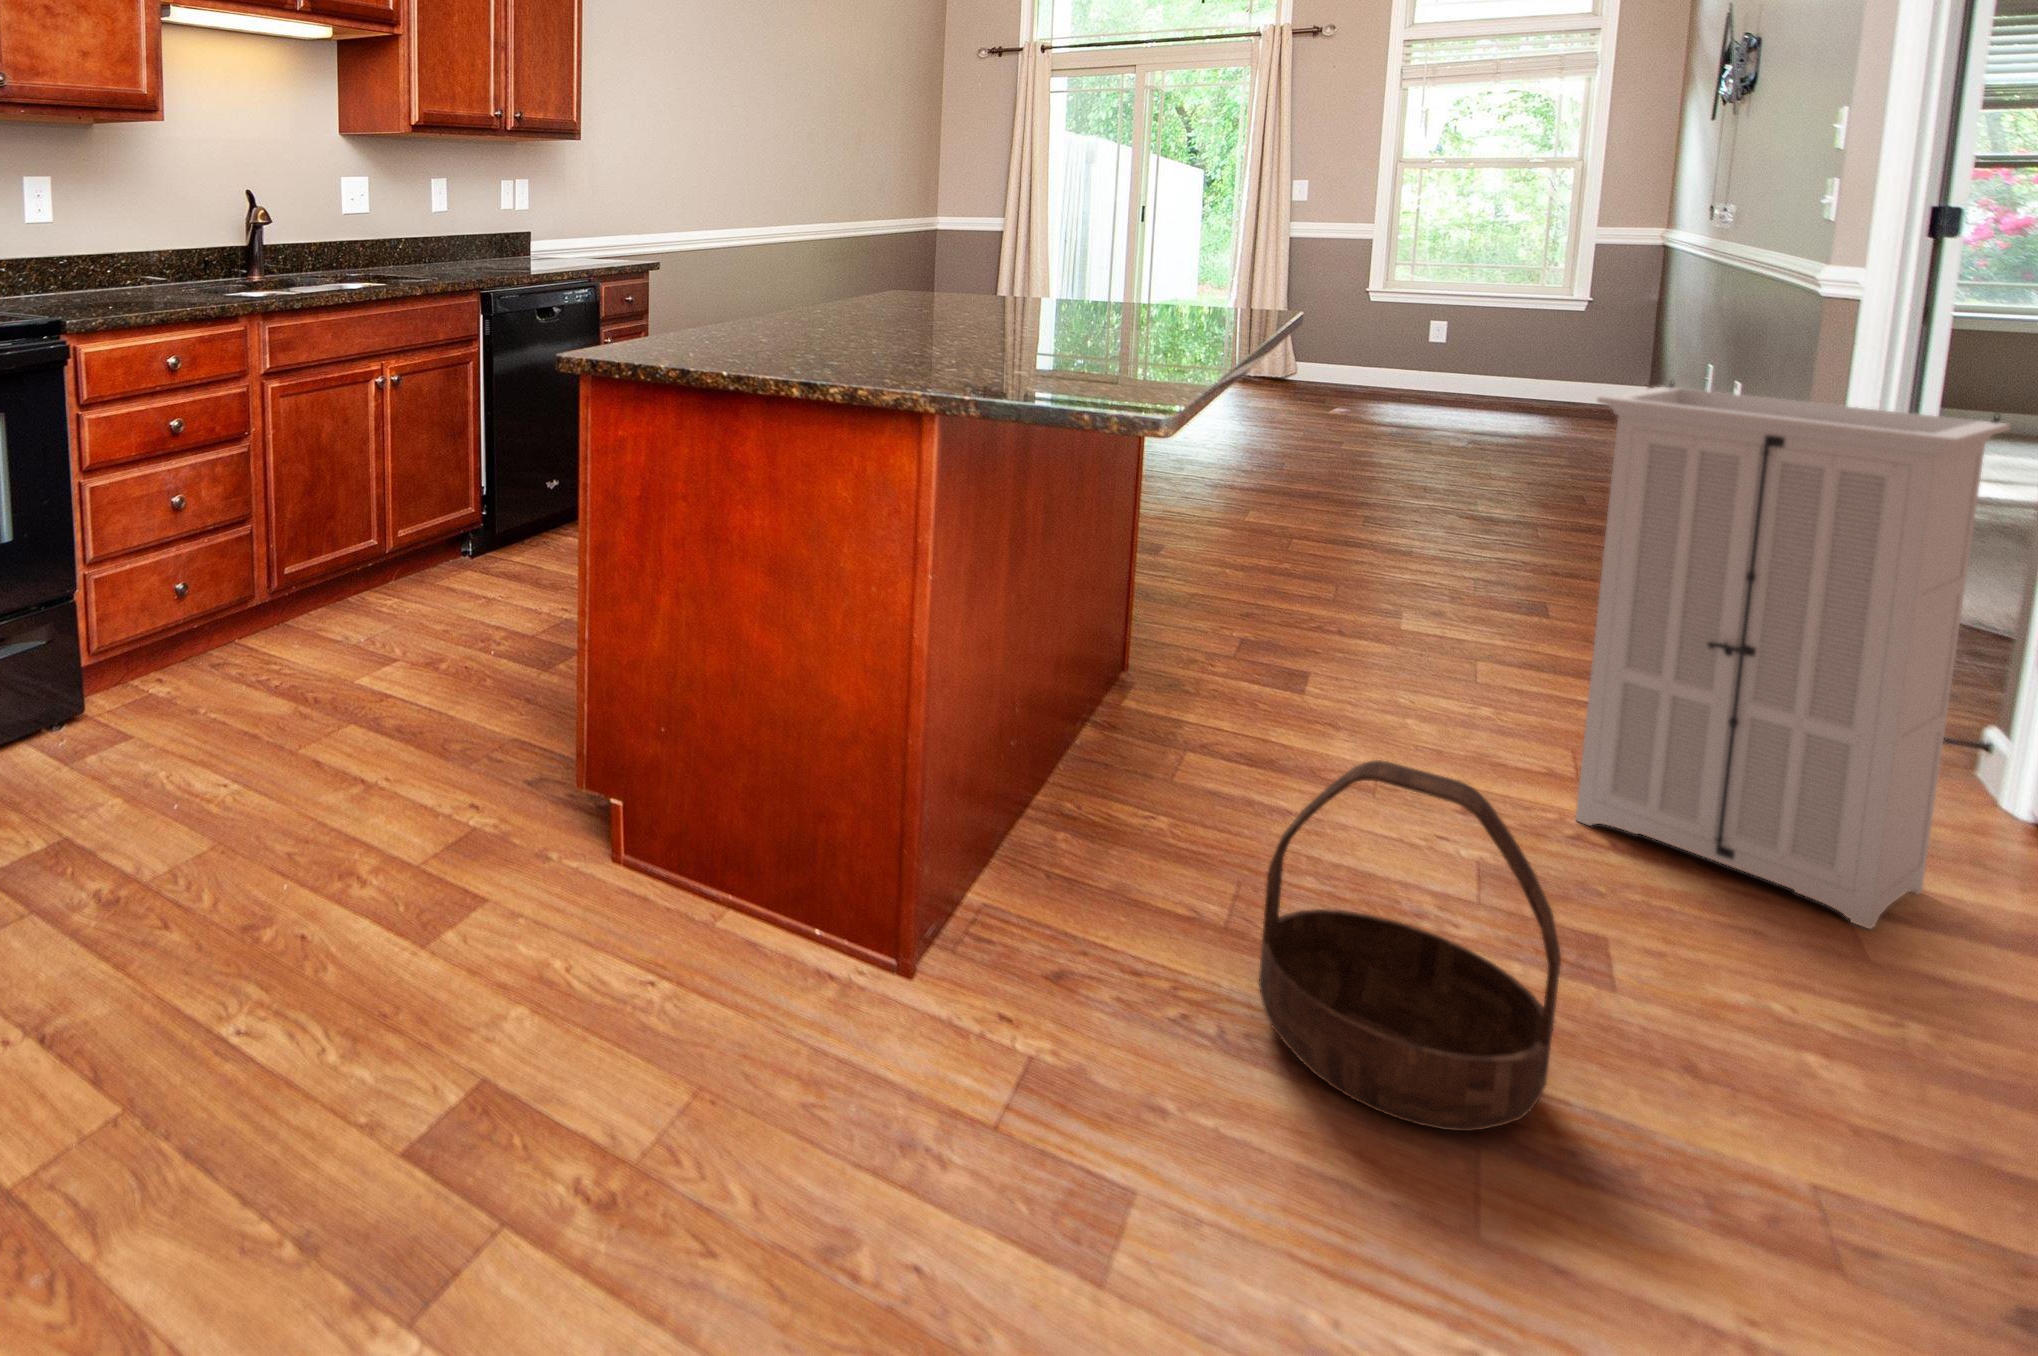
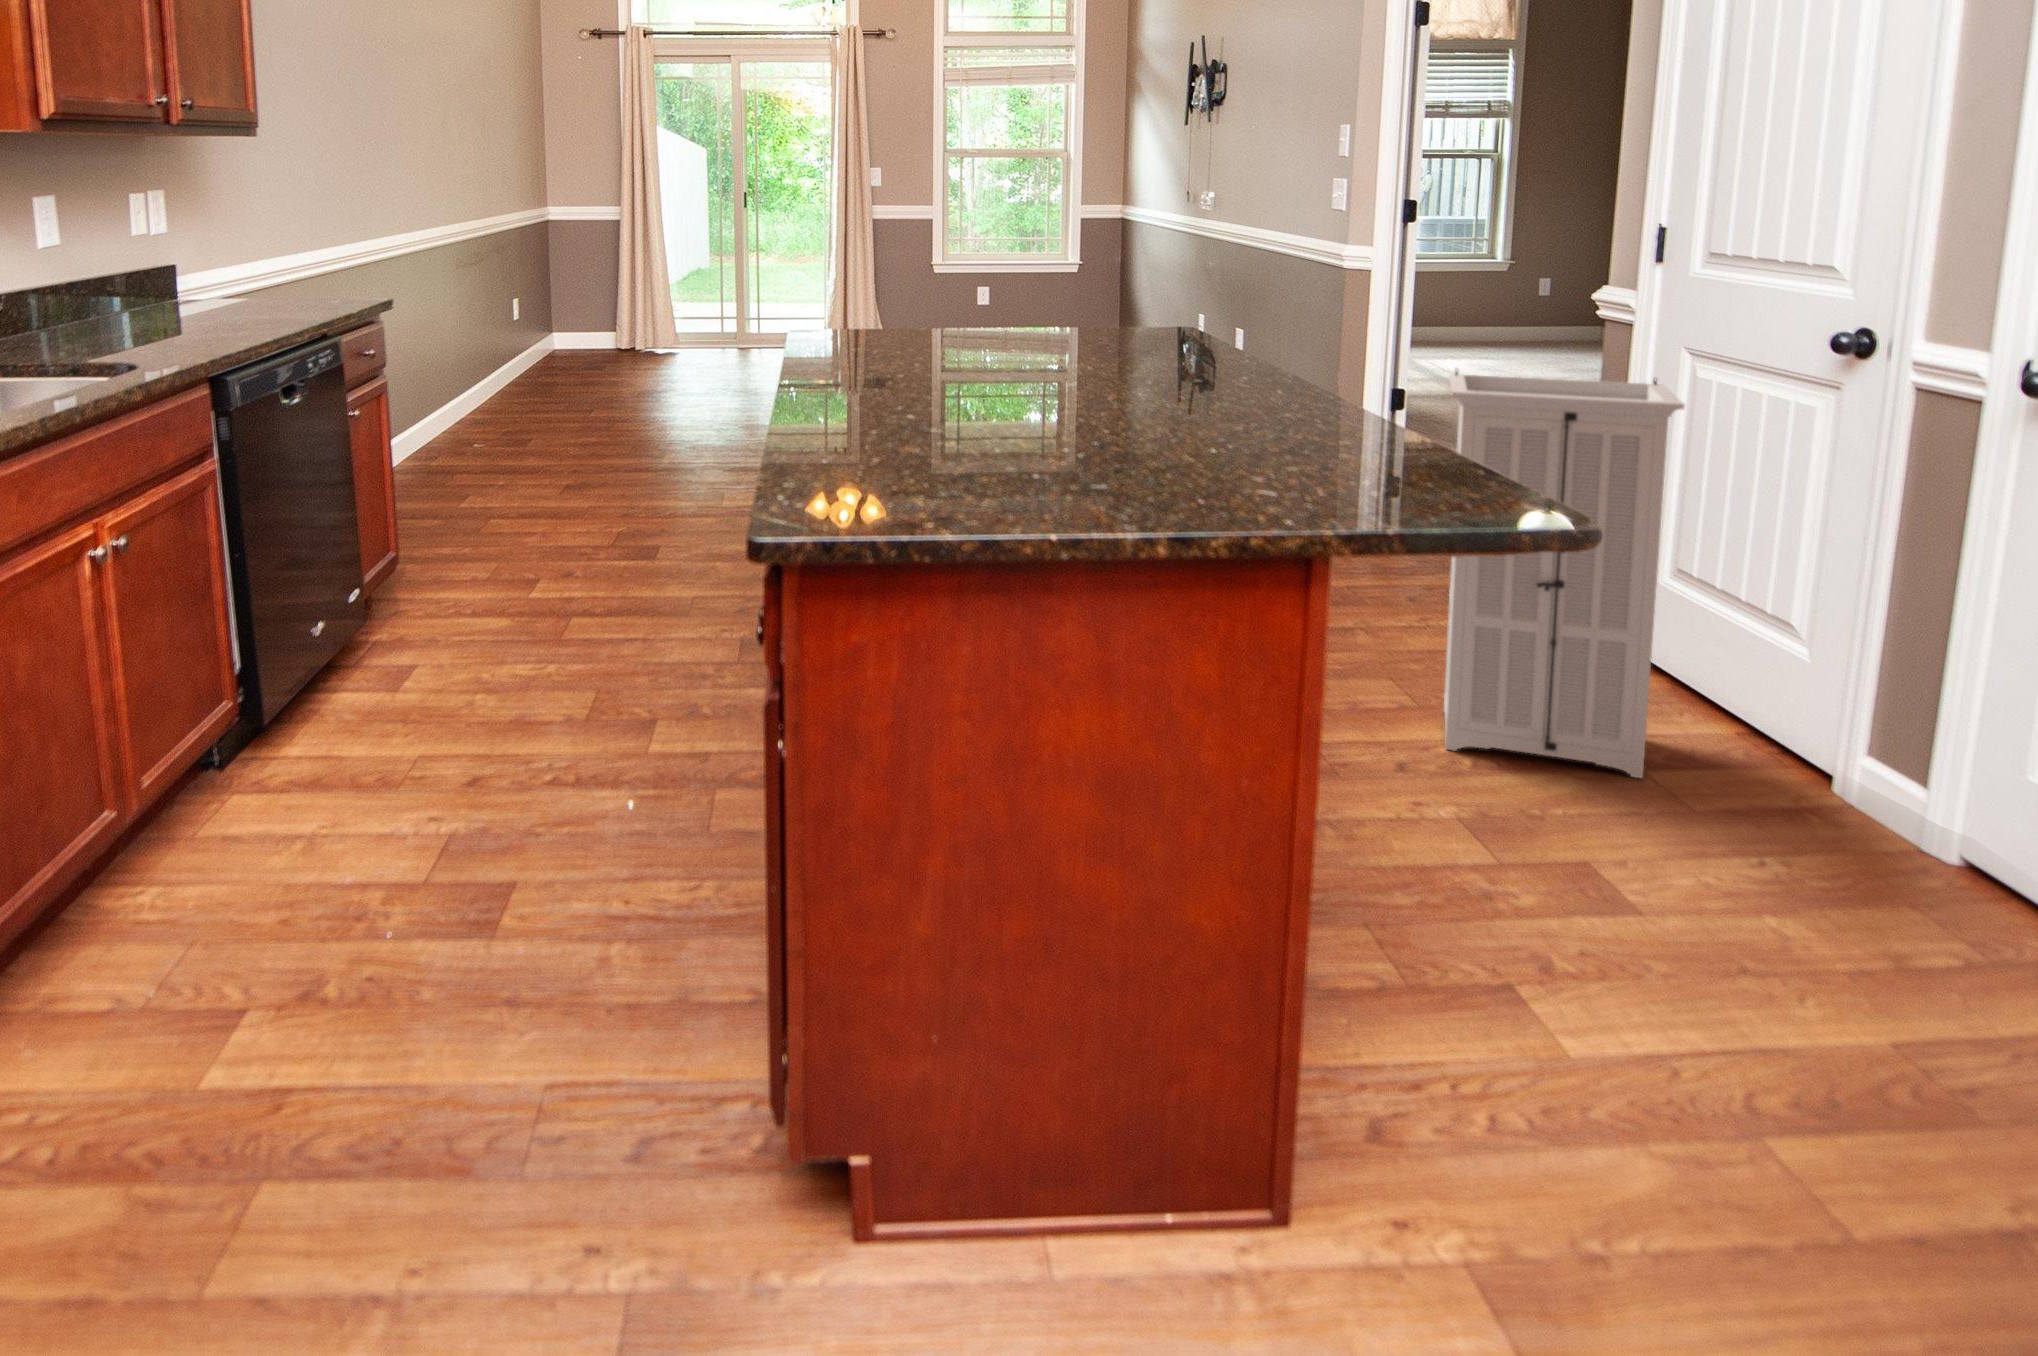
basket: present [1259,760,1561,1131] -> none [1482,780,1732,1112]

